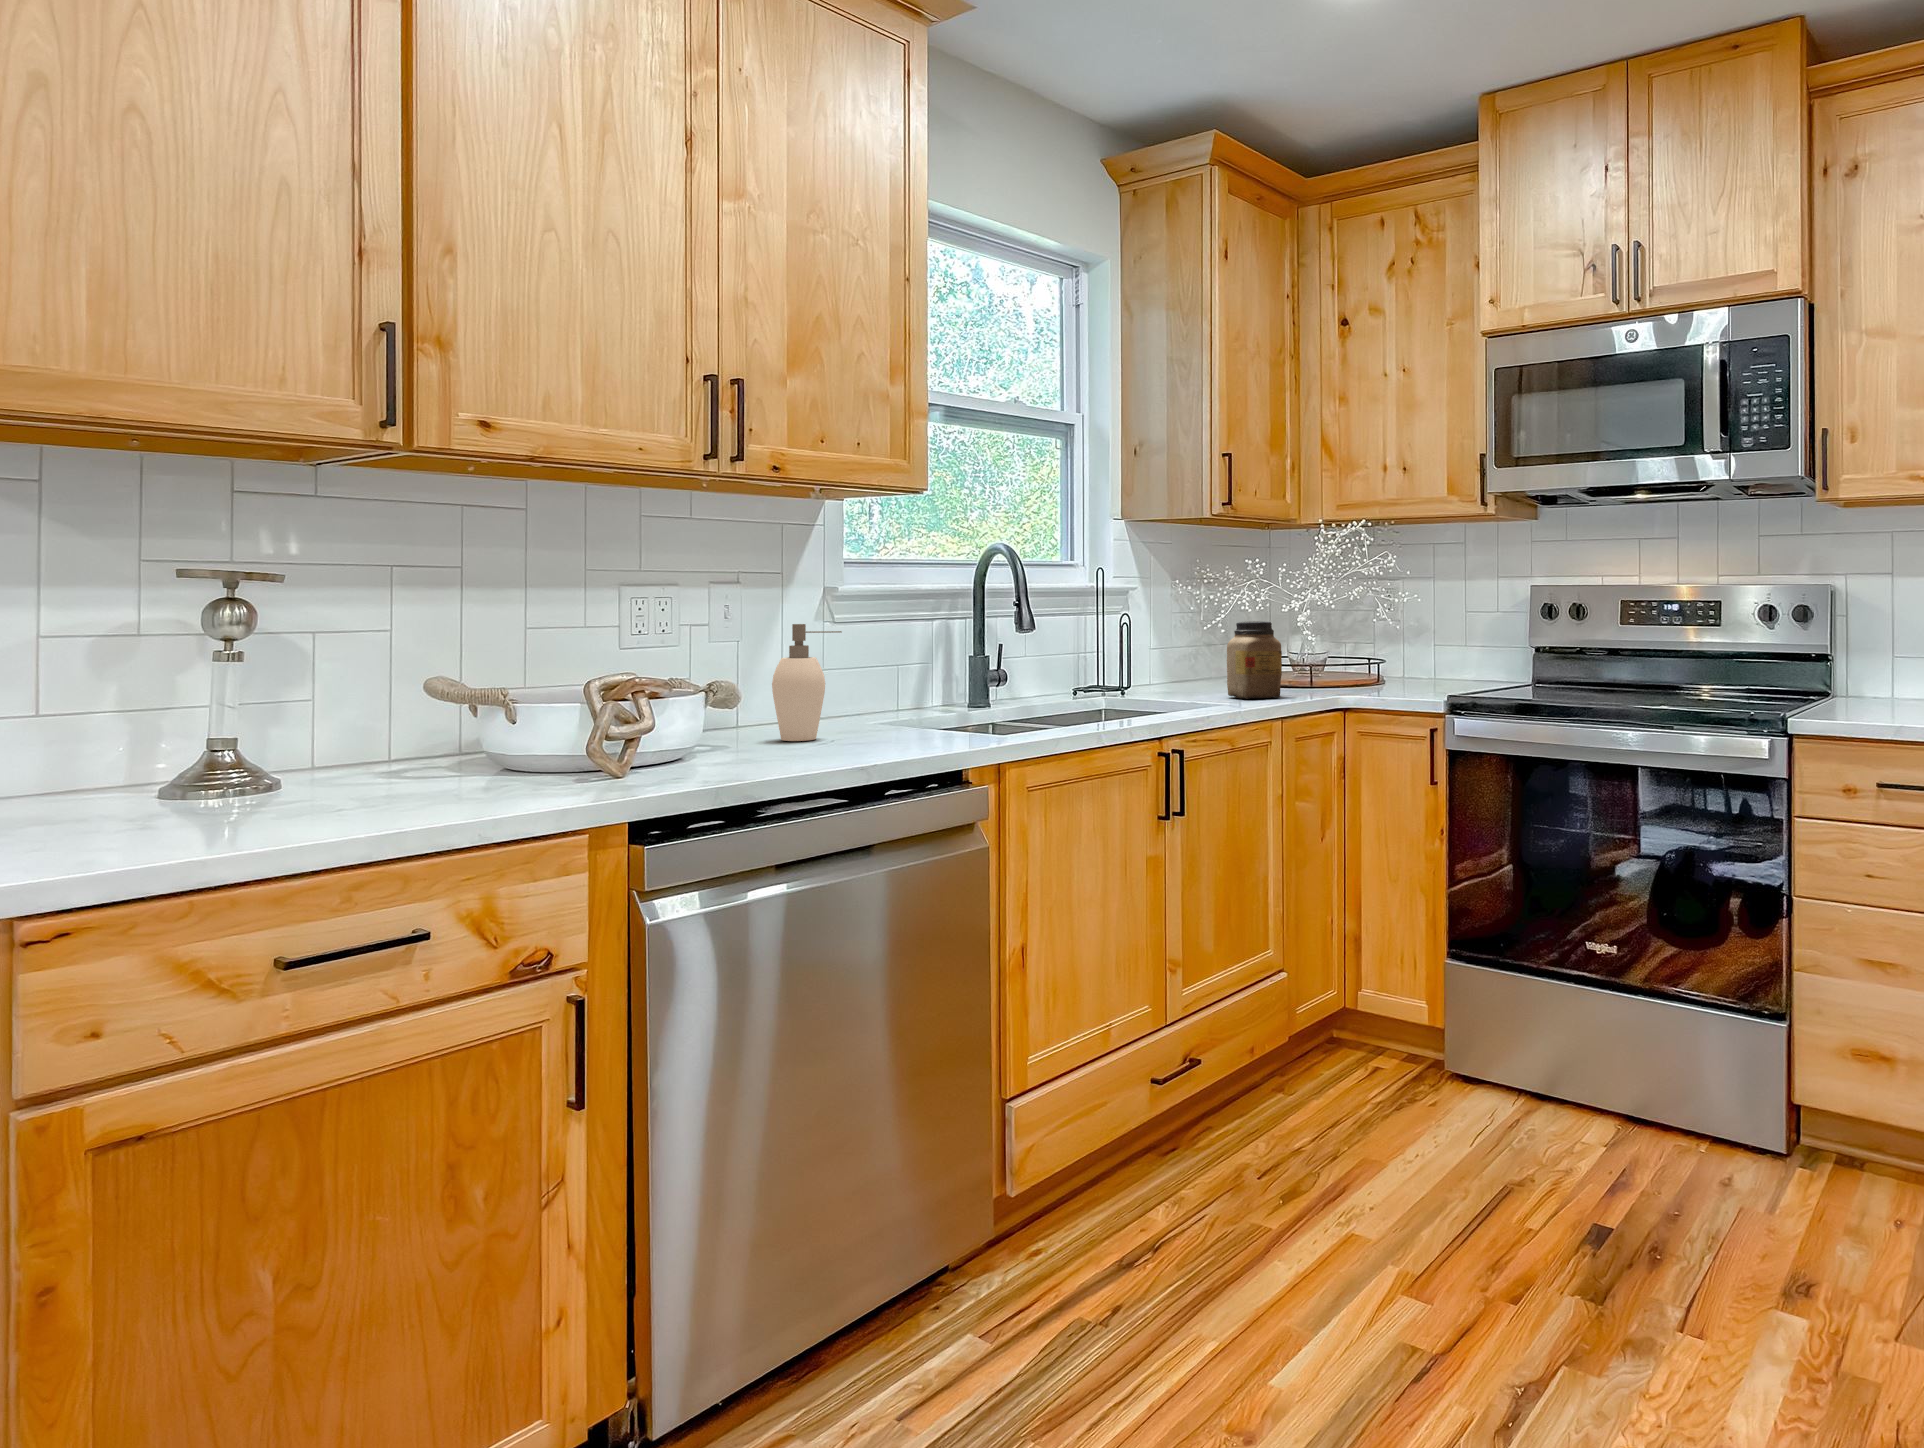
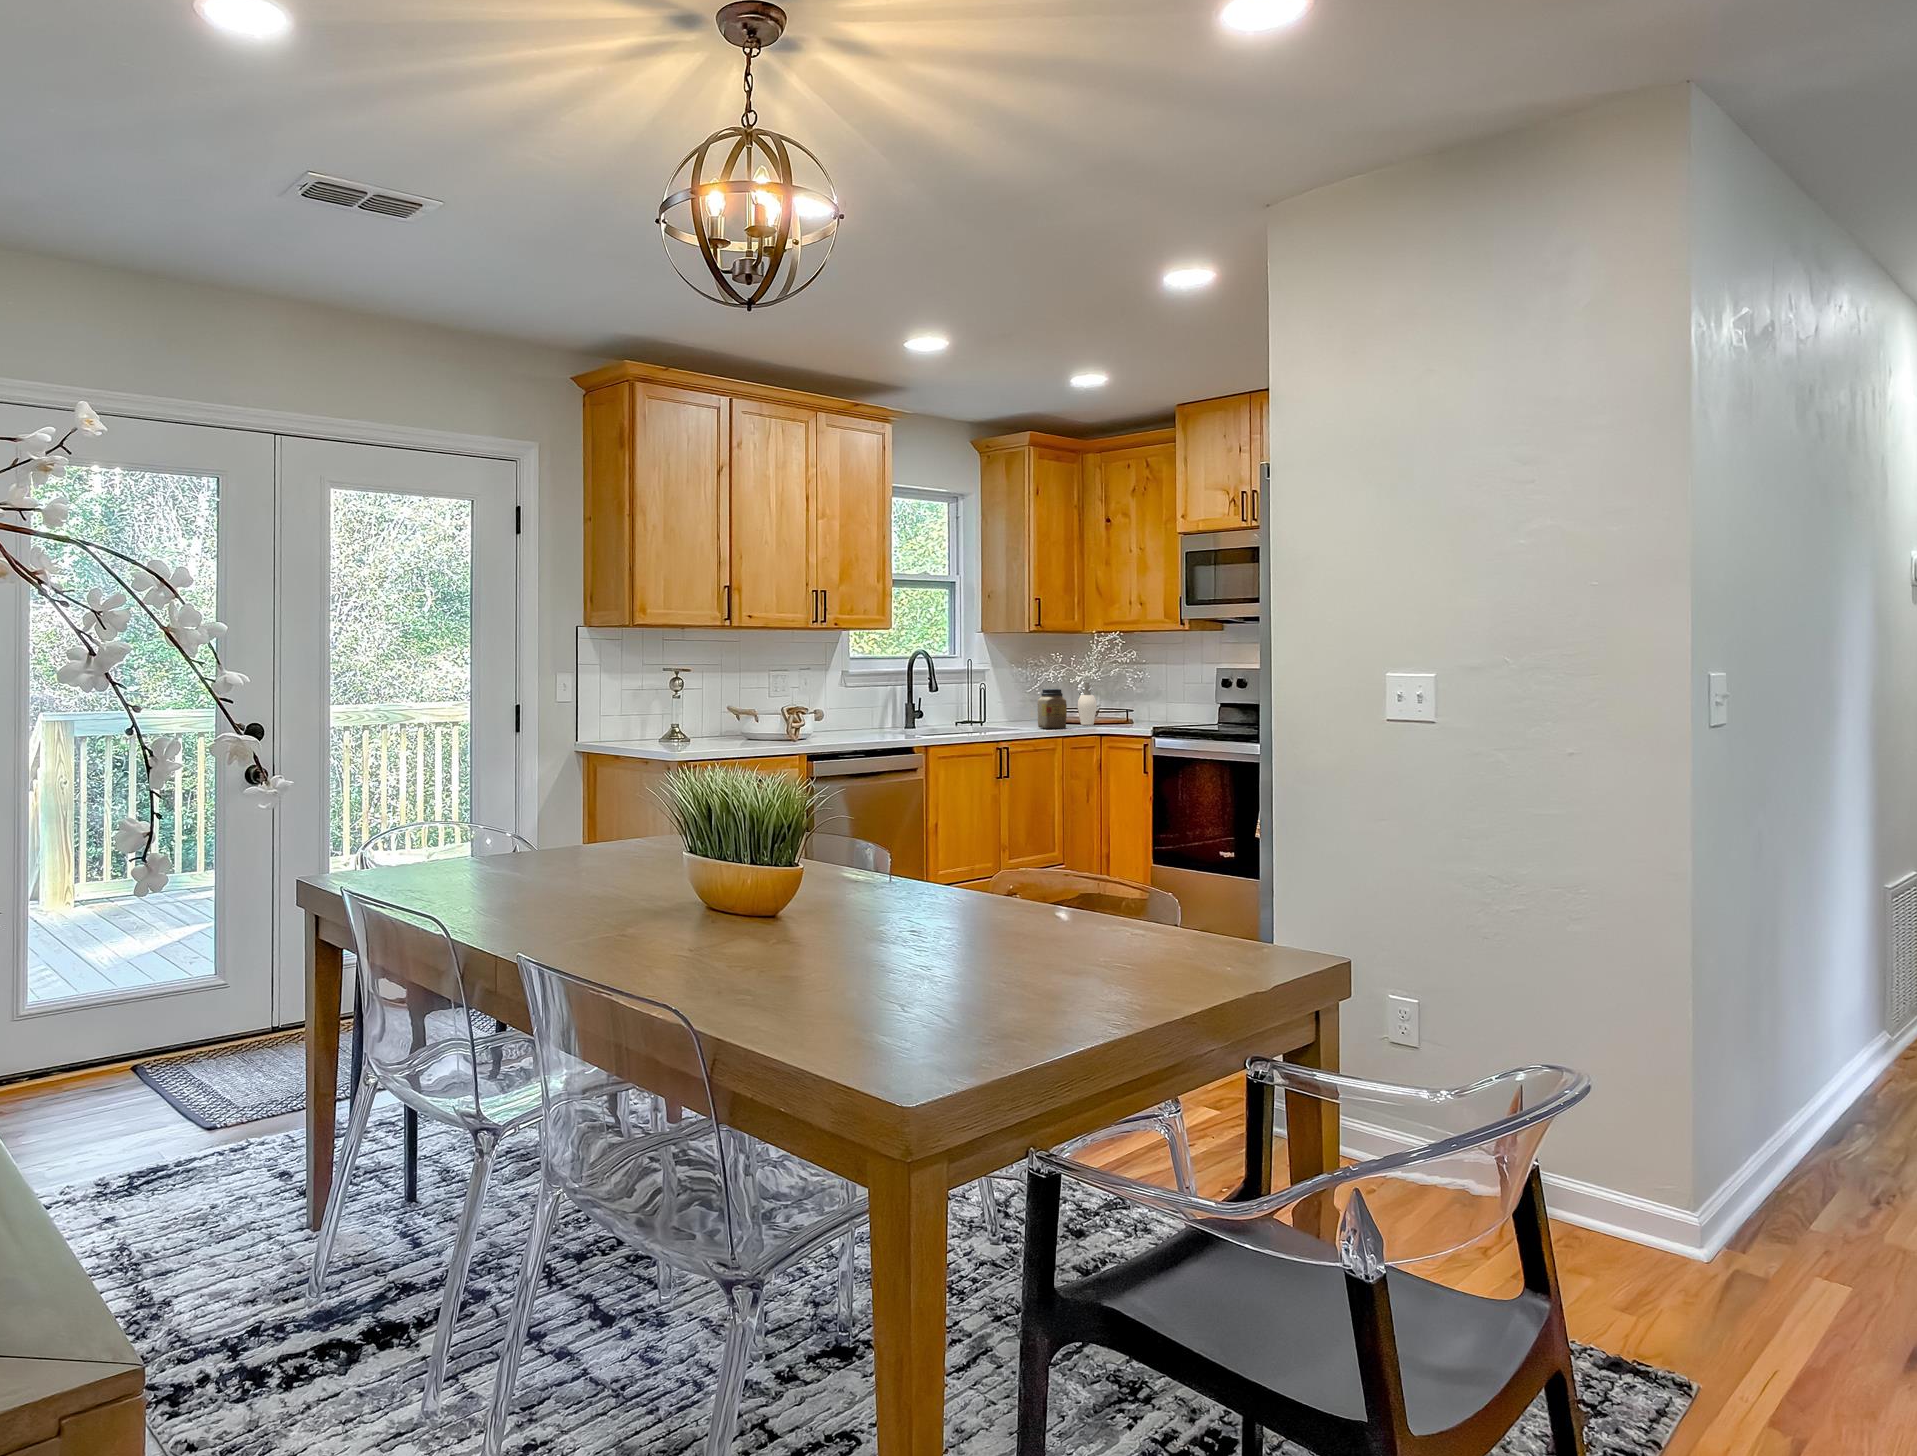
soap dispenser: present [772,624,842,741] -> present [1078,683,1097,725]

